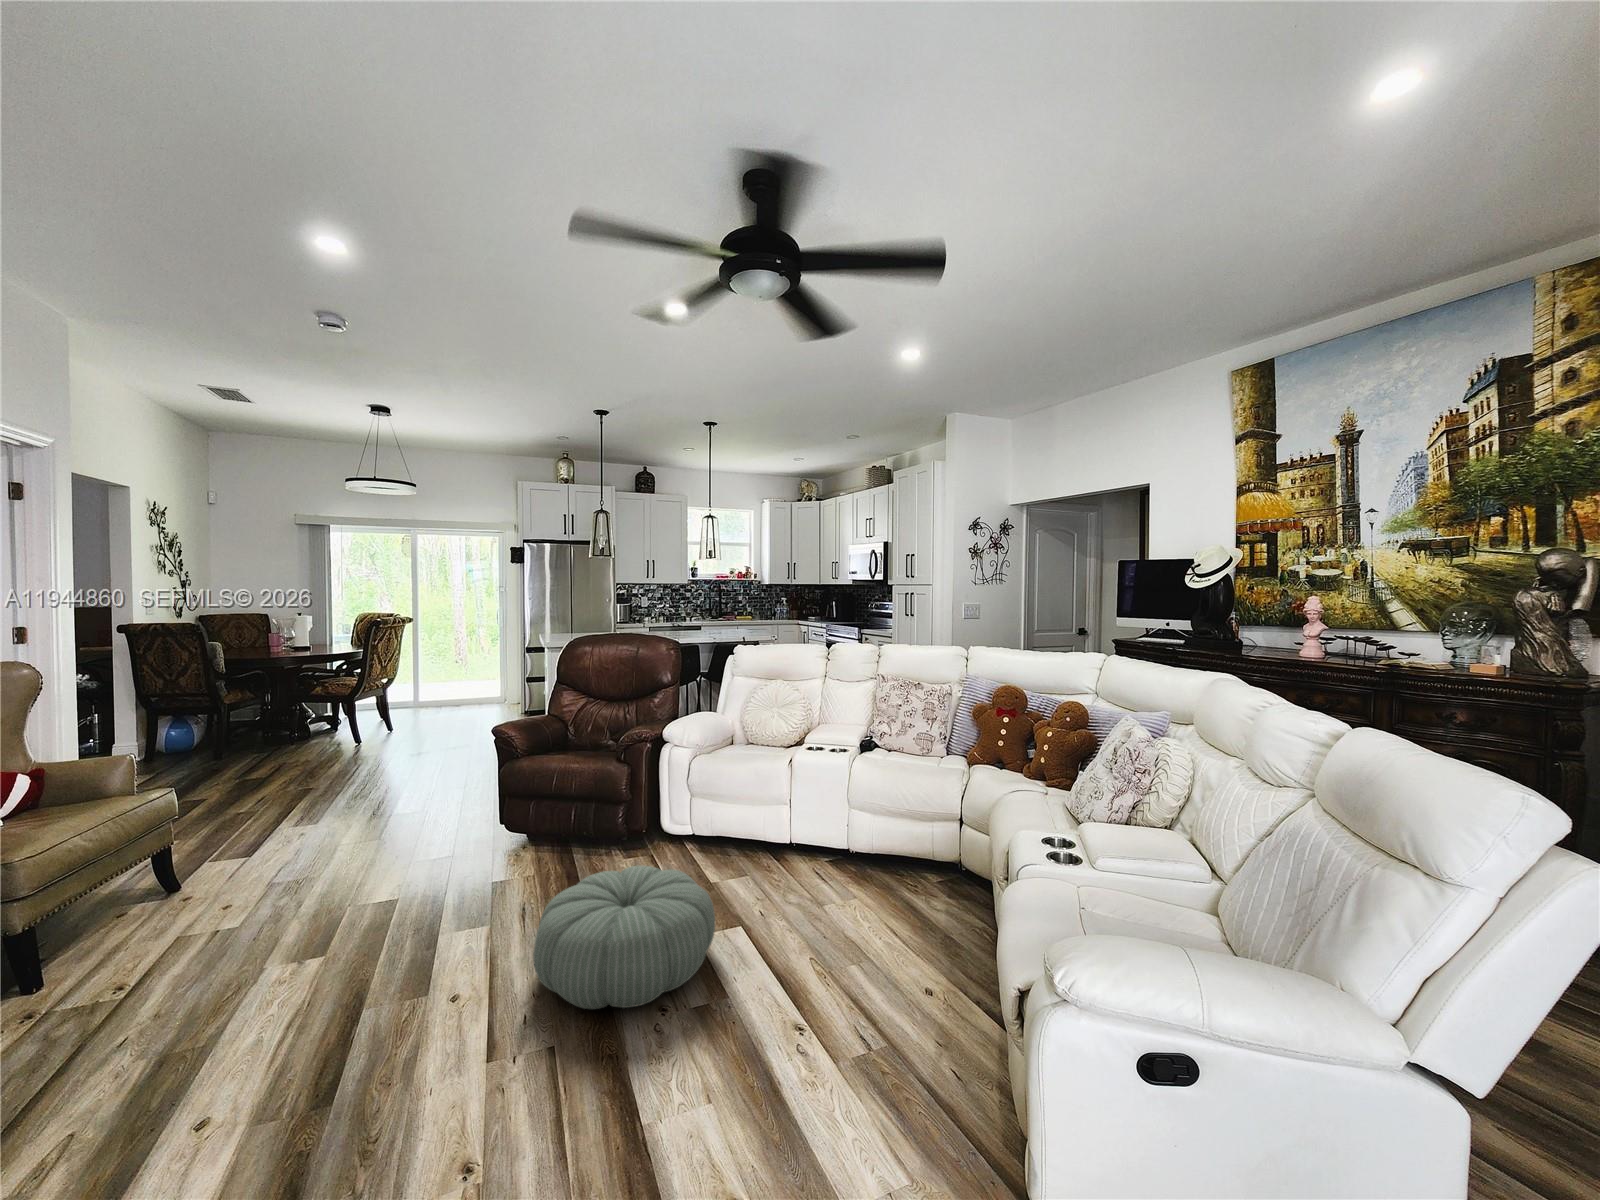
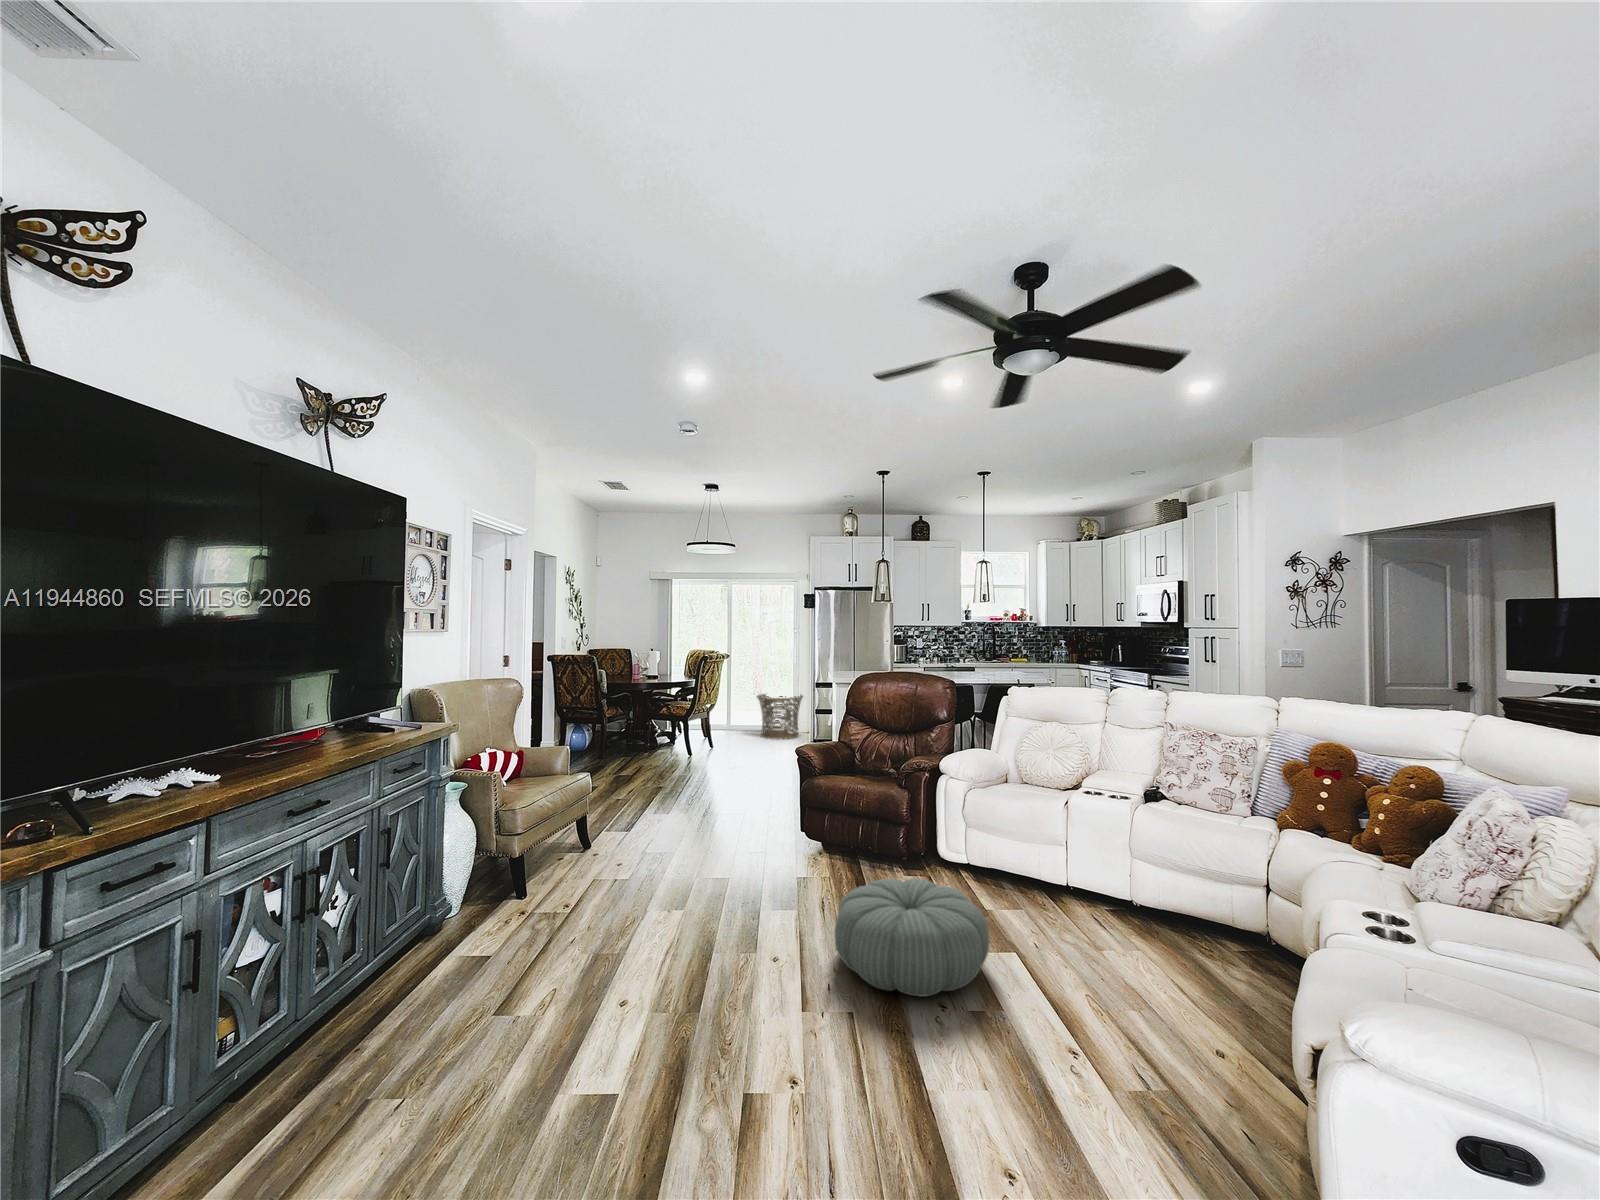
basket: none [455,659,515,713] -> present [757,694,803,739]

